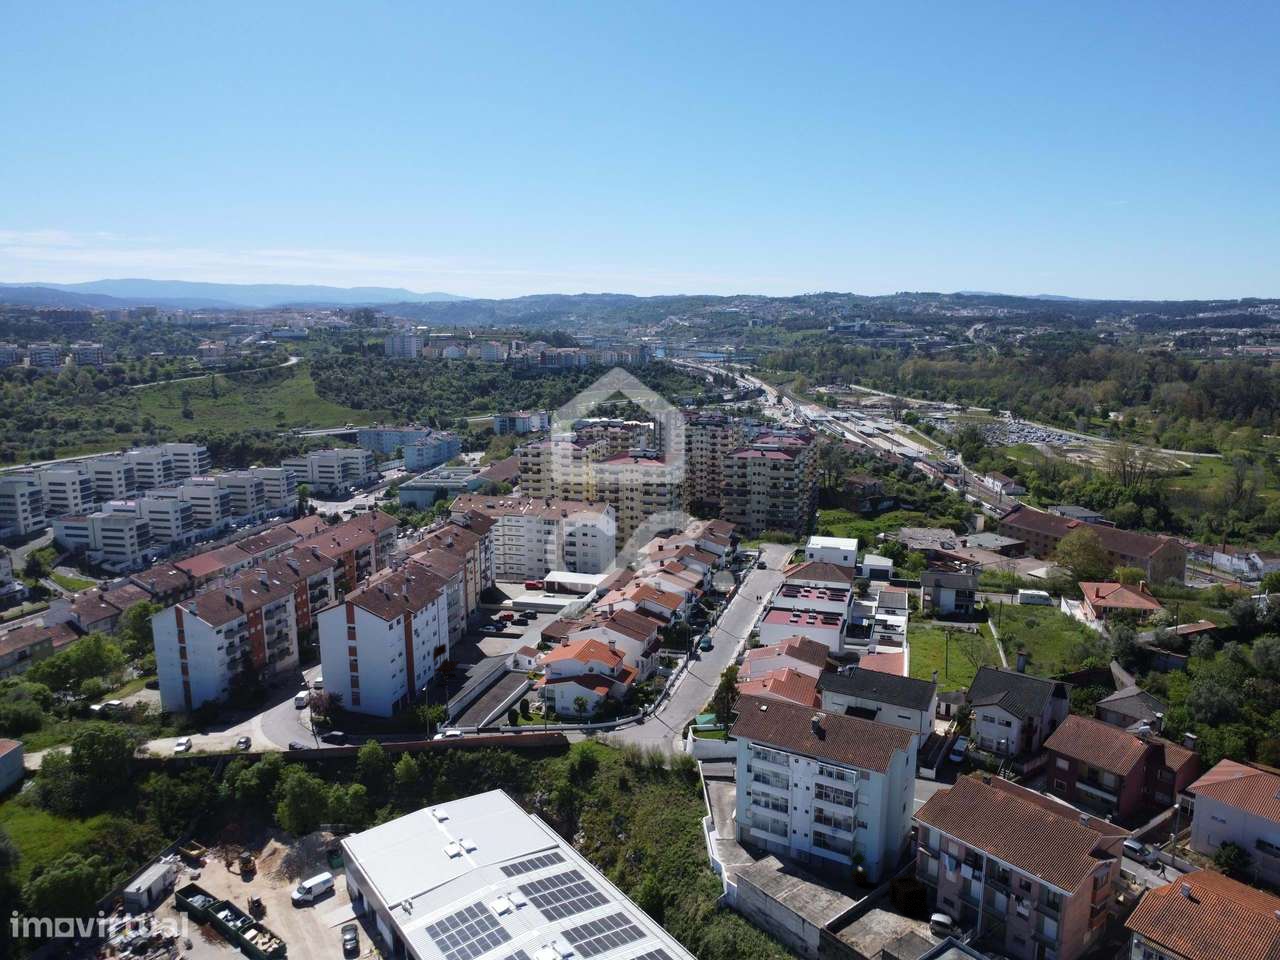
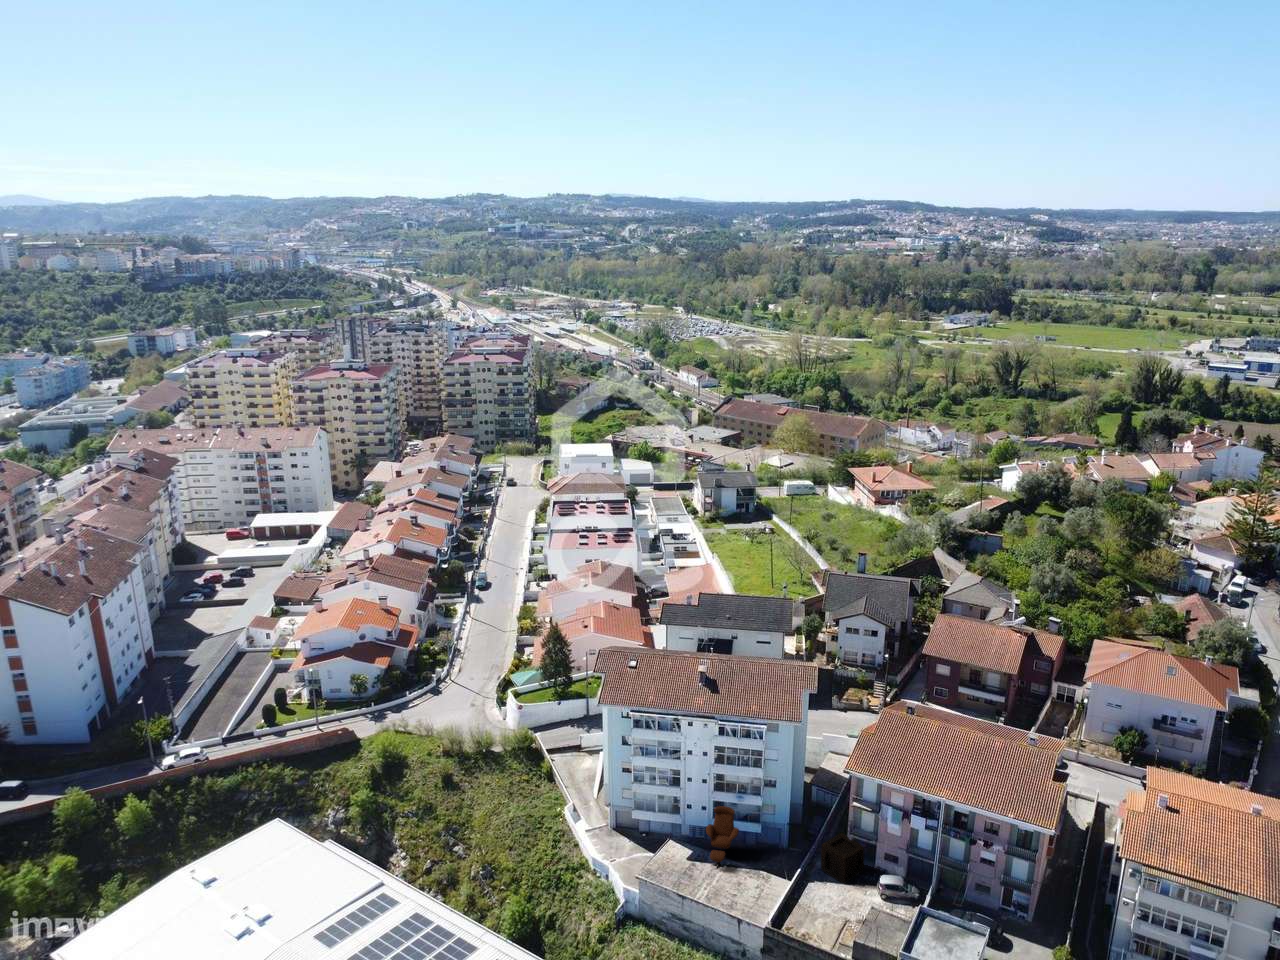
bench: present [433,644,460,684] -> none [134,630,173,685]
lounge chair: none [797,835,829,886] -> present [706,806,739,867]
potted tree: present [848,850,868,884] -> none [761,814,789,853]

